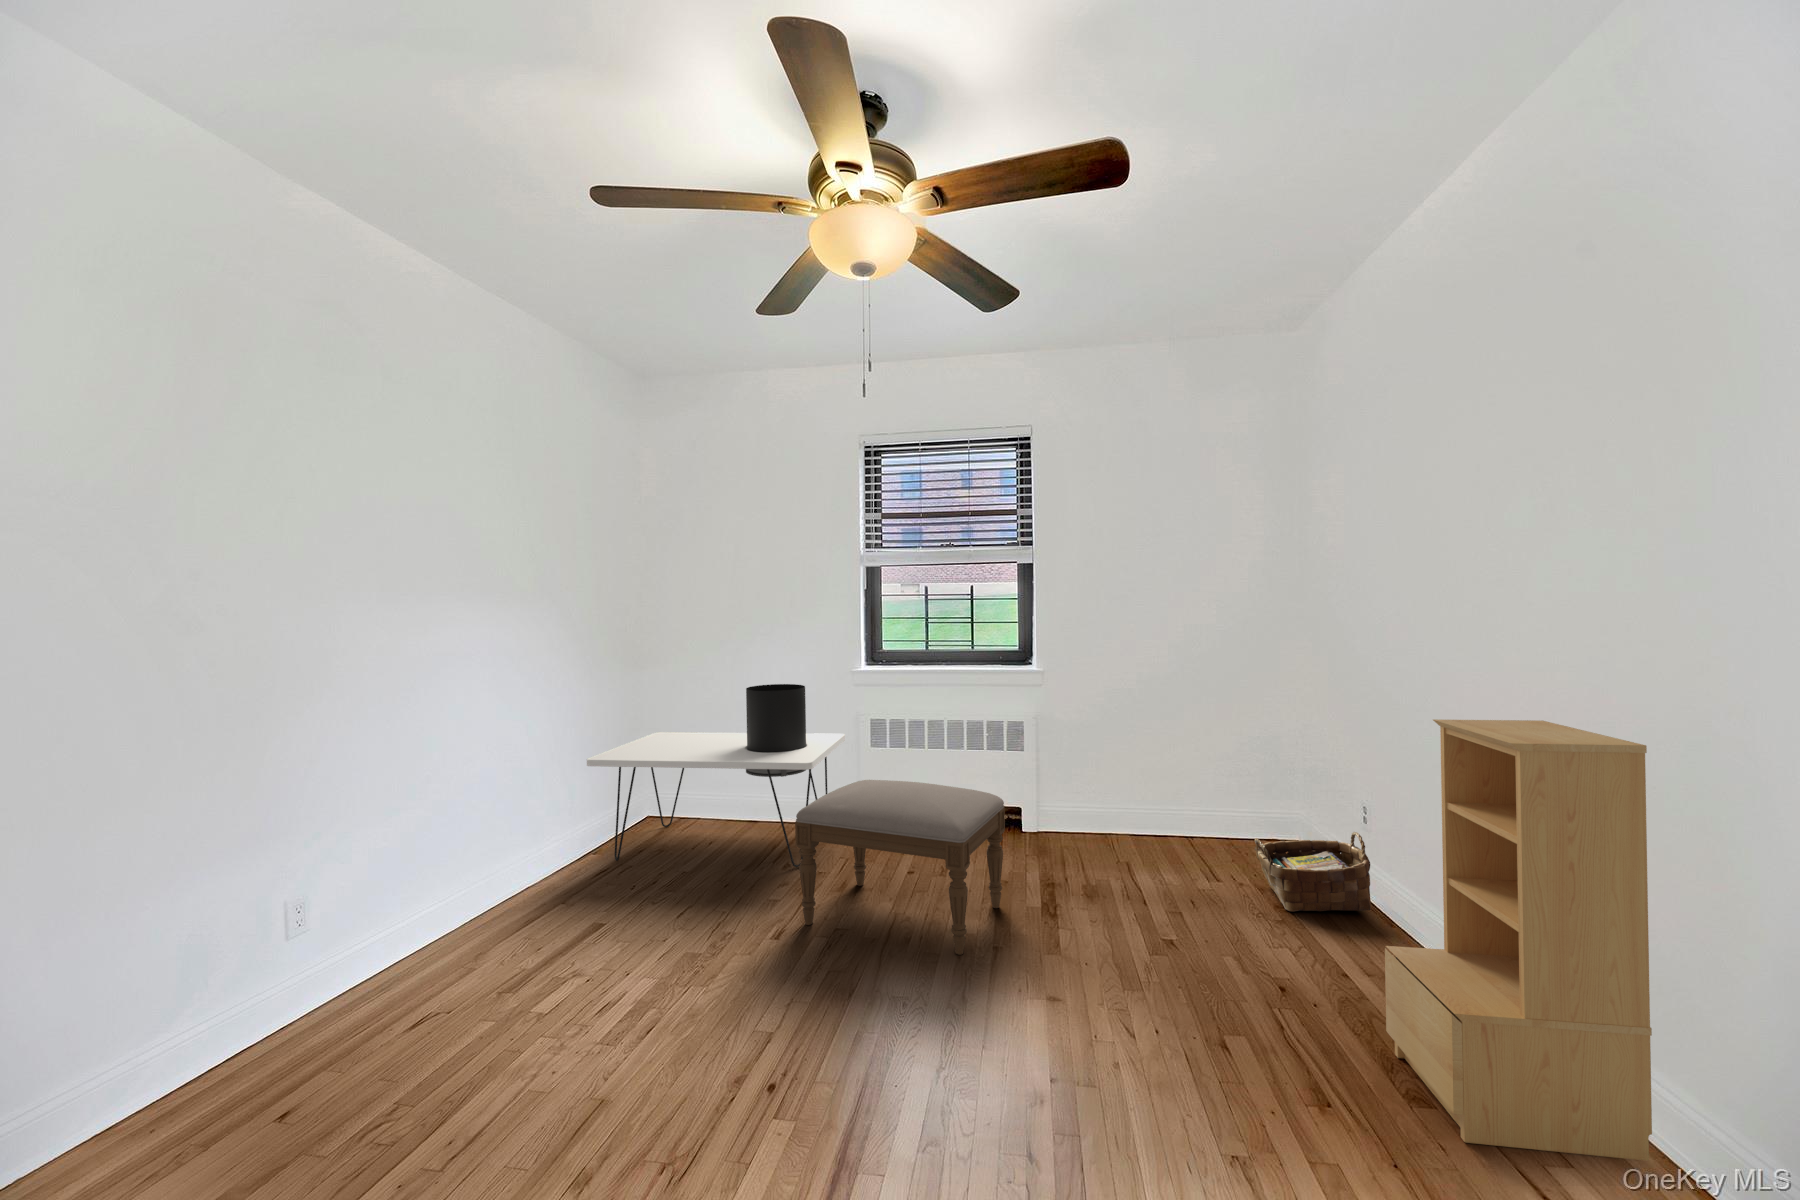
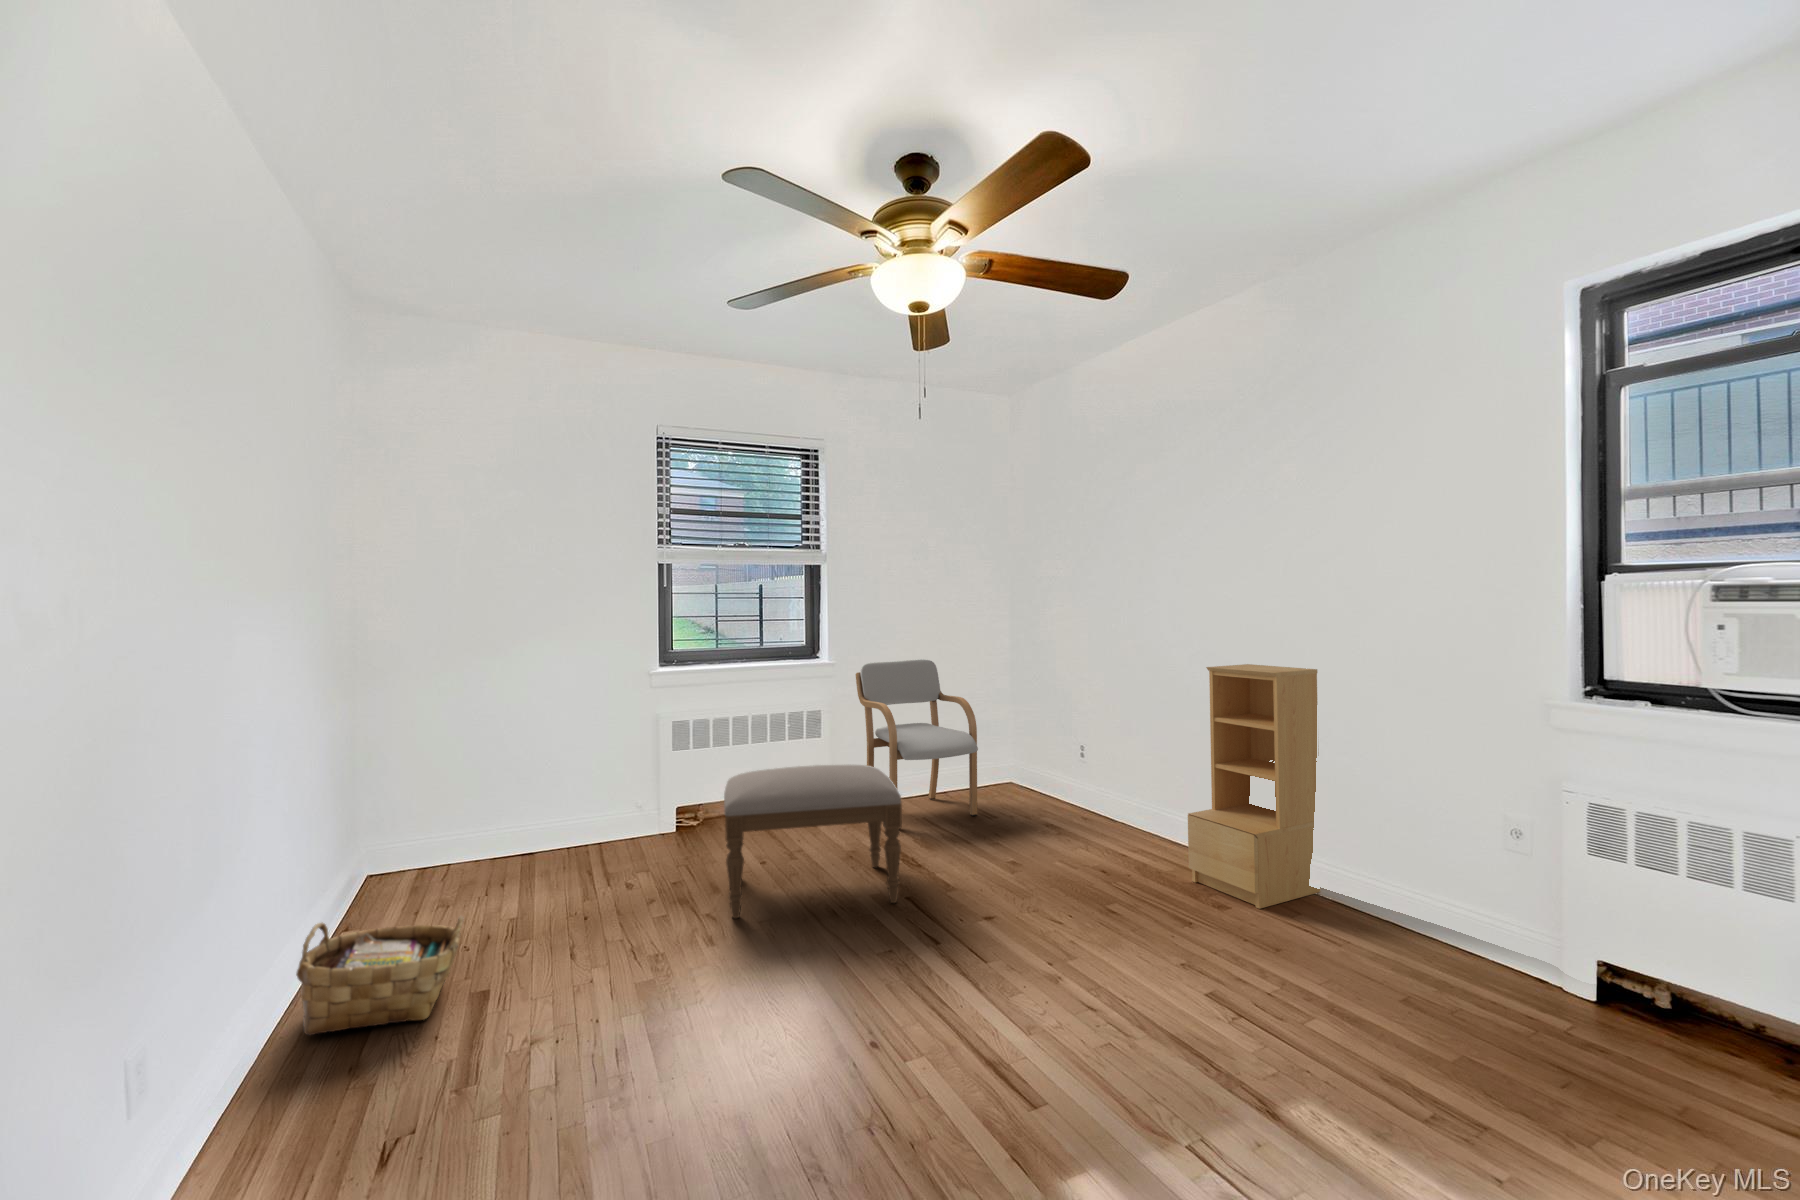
armchair: none [1064,672,1192,873] -> present [856,659,978,816]
side table: present [587,684,845,867] -> none [370,689,676,924]
woven basket: present [1255,832,1371,912] -> present [296,916,463,1035]

